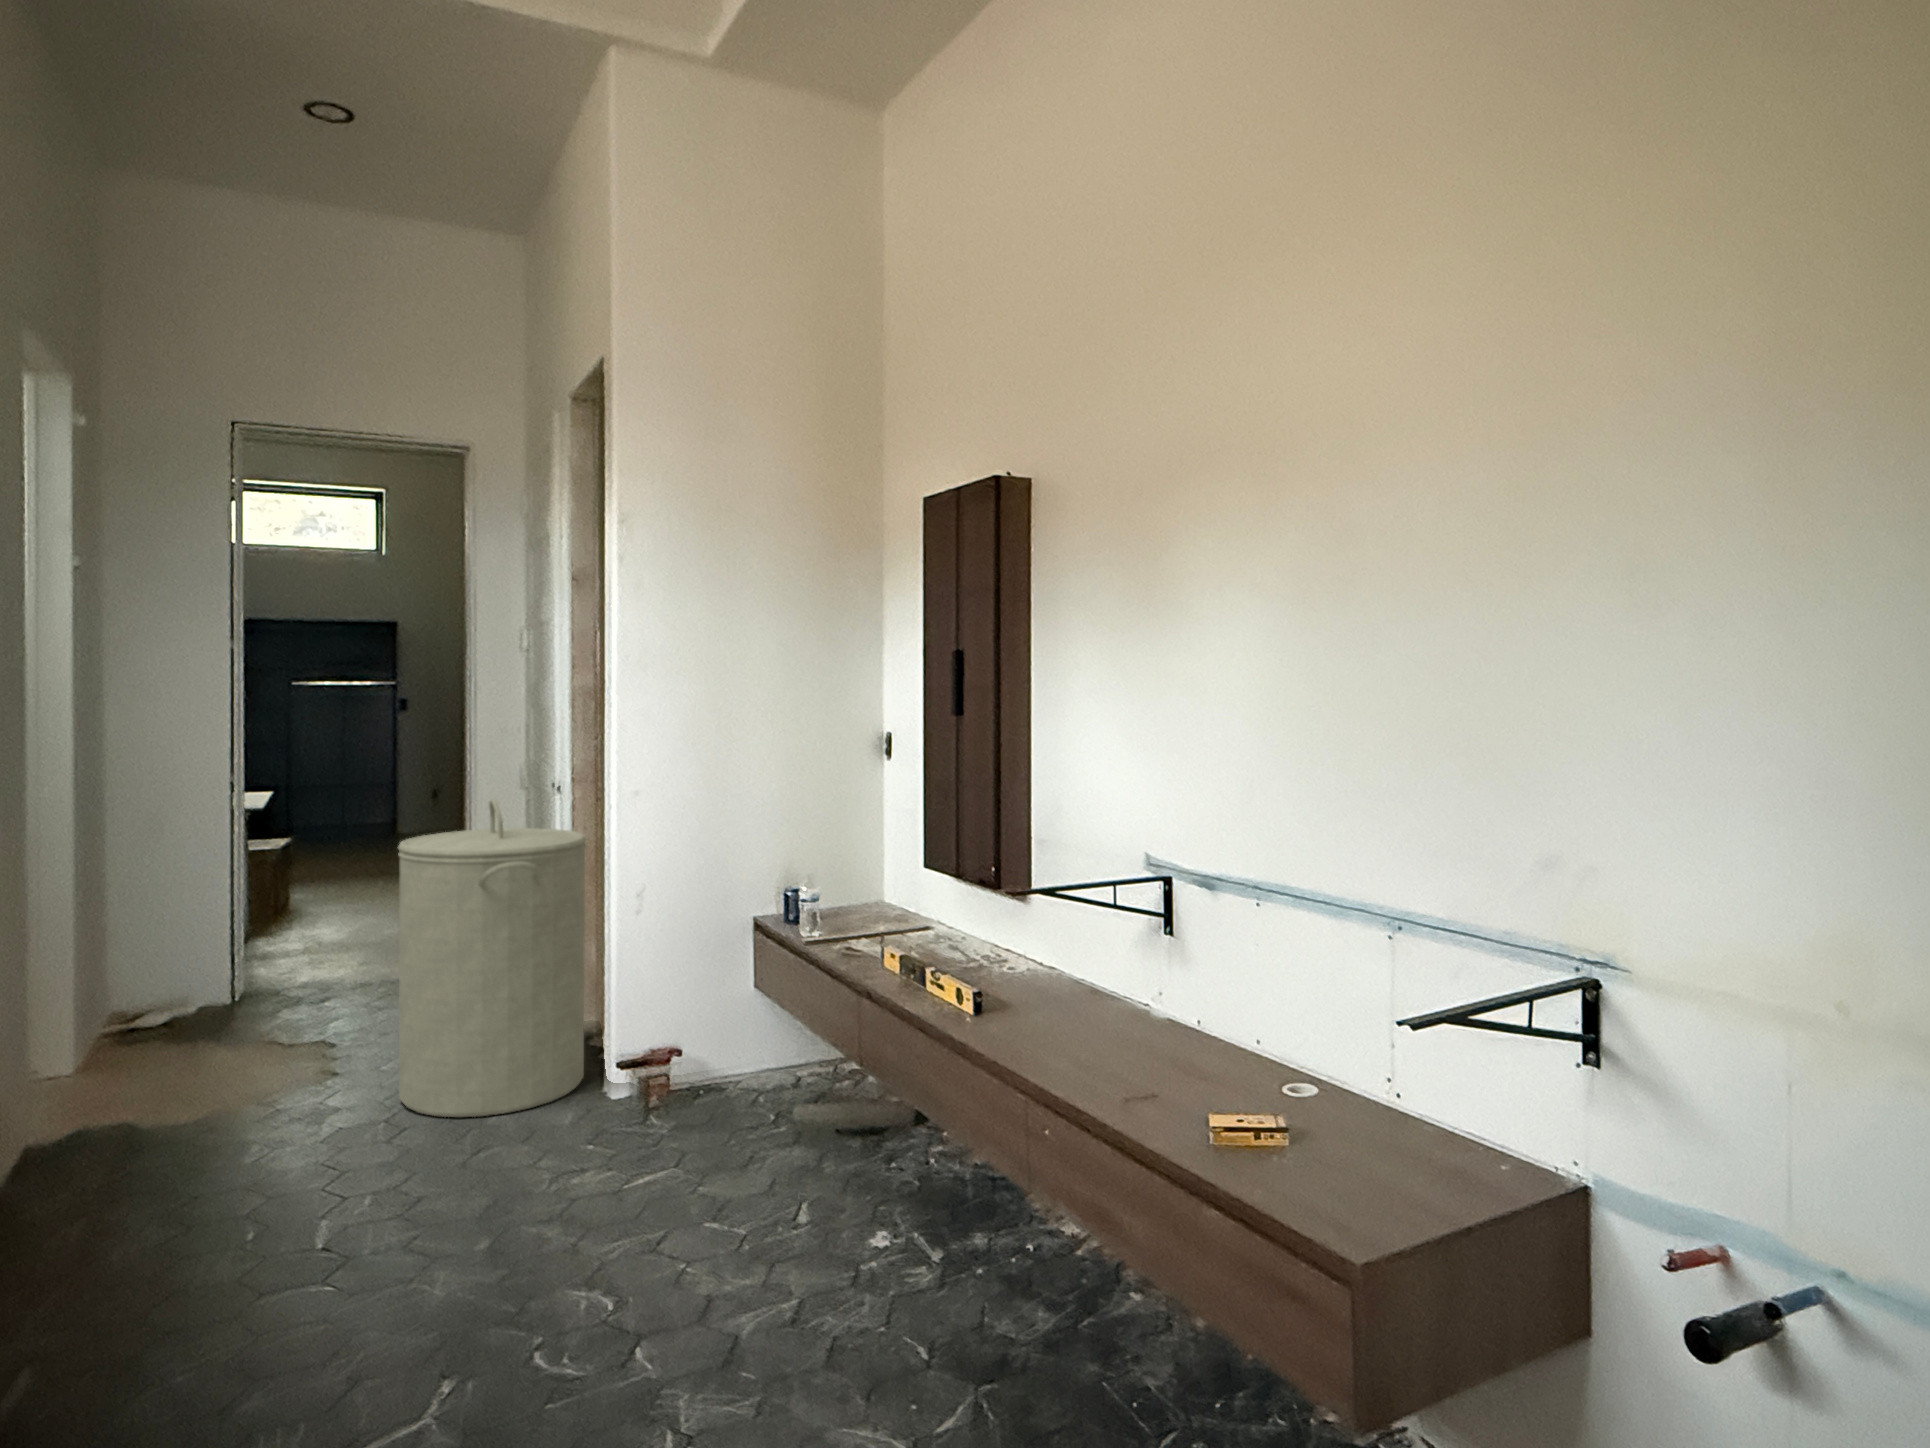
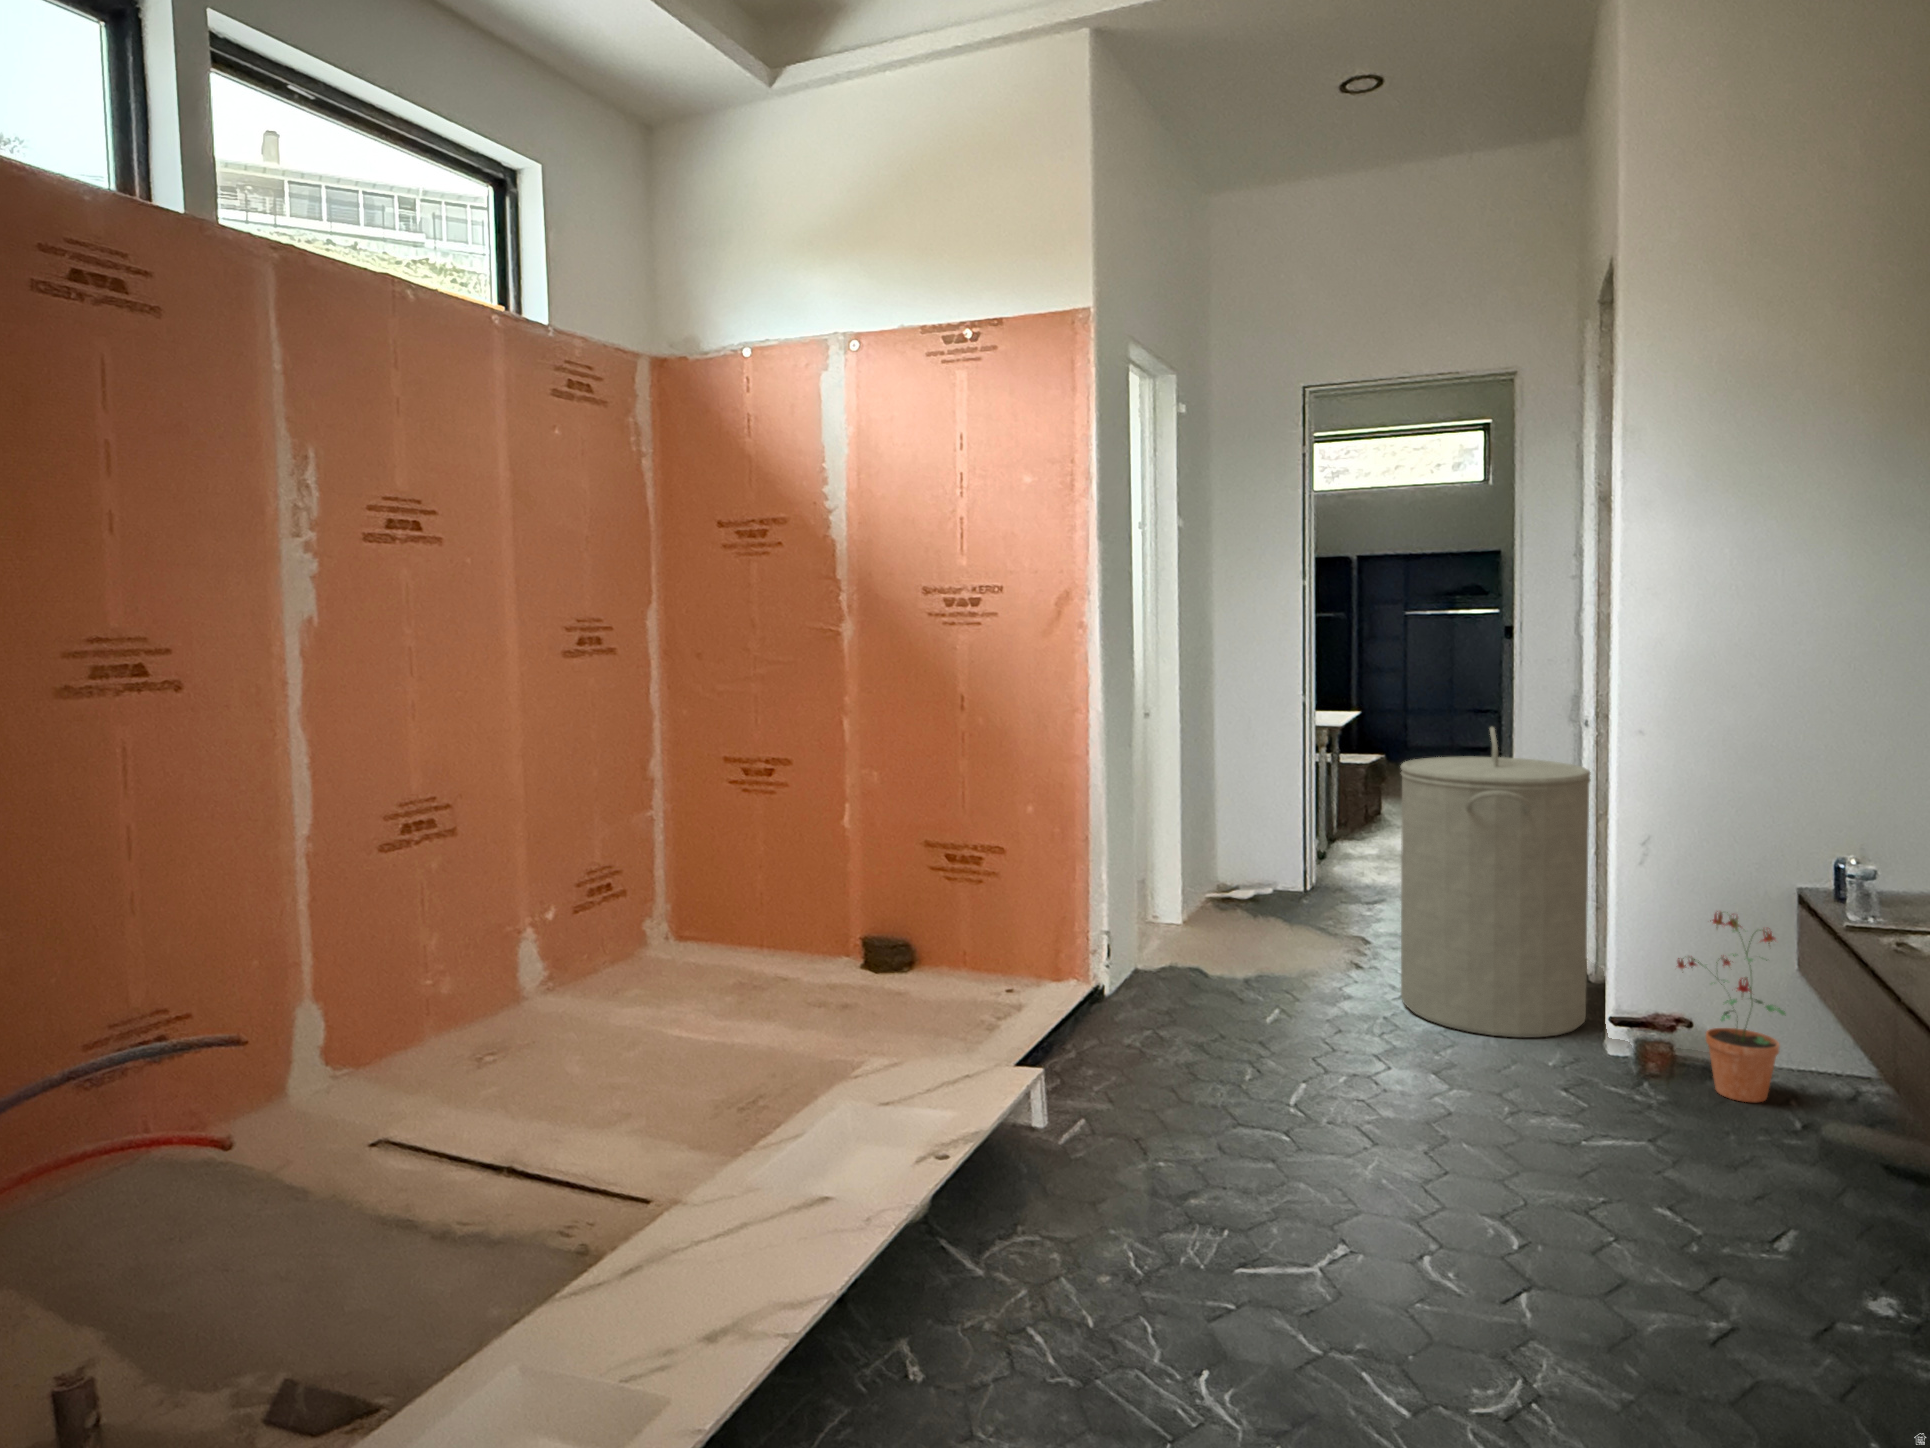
potted plant: none [674,947,761,1110] -> present [1677,912,1785,1102]

